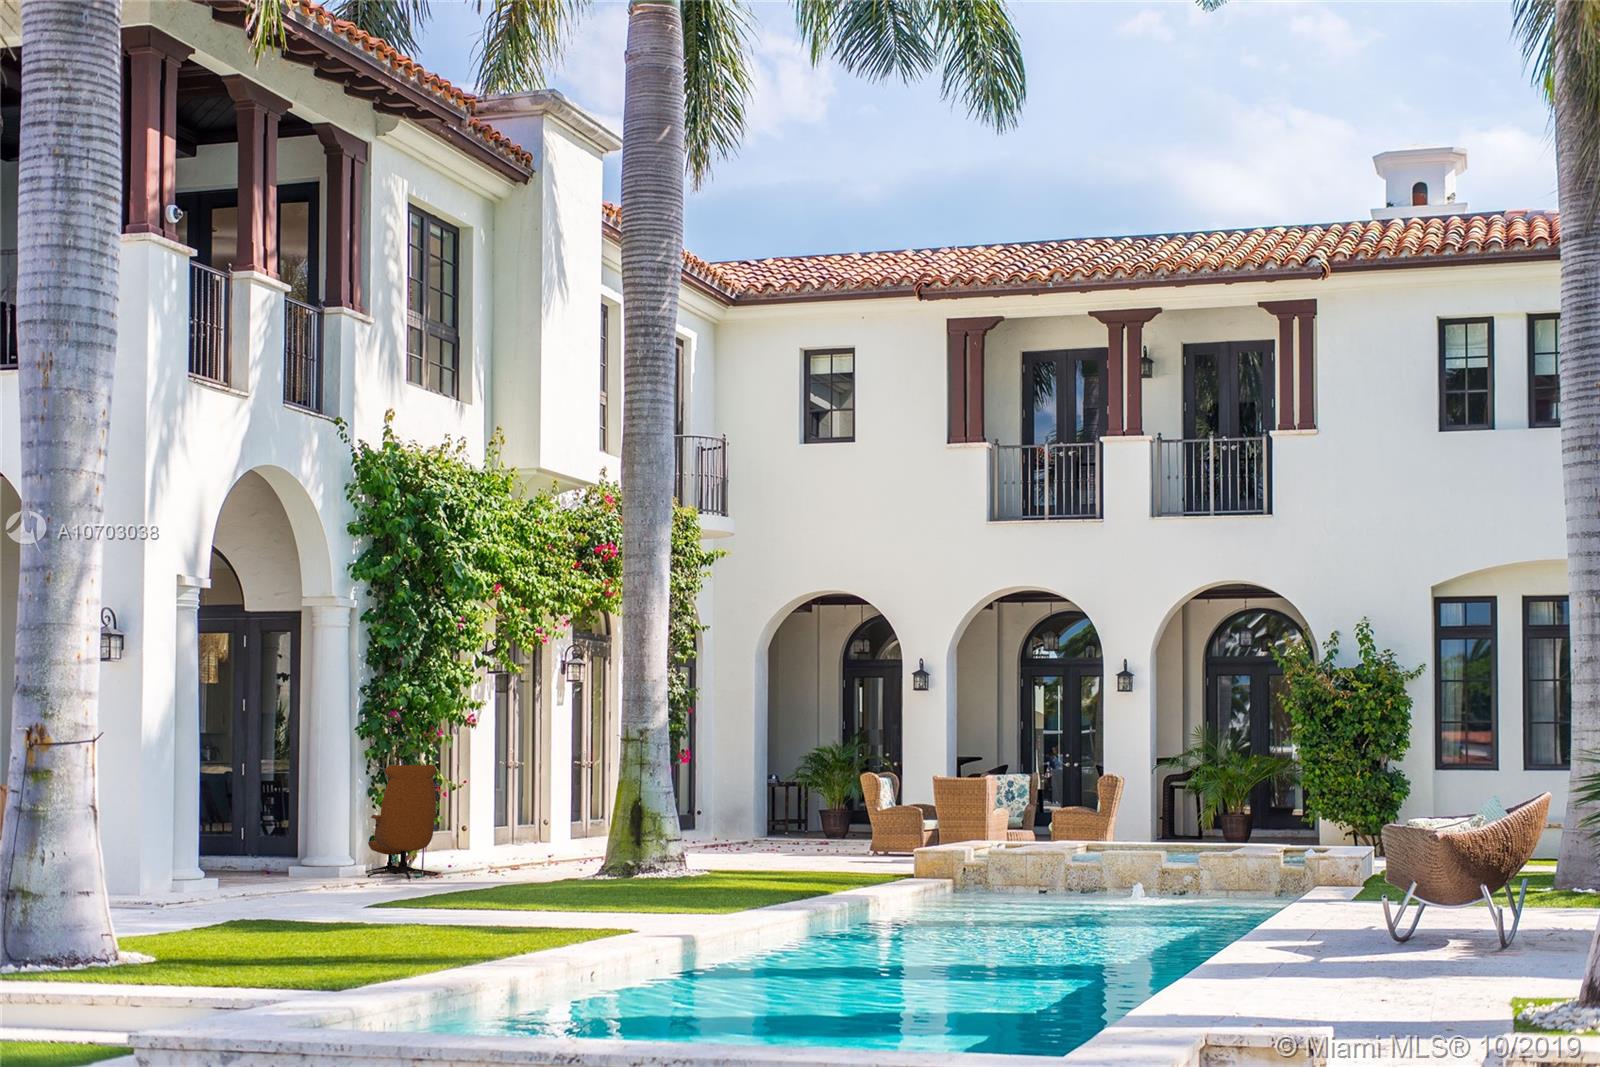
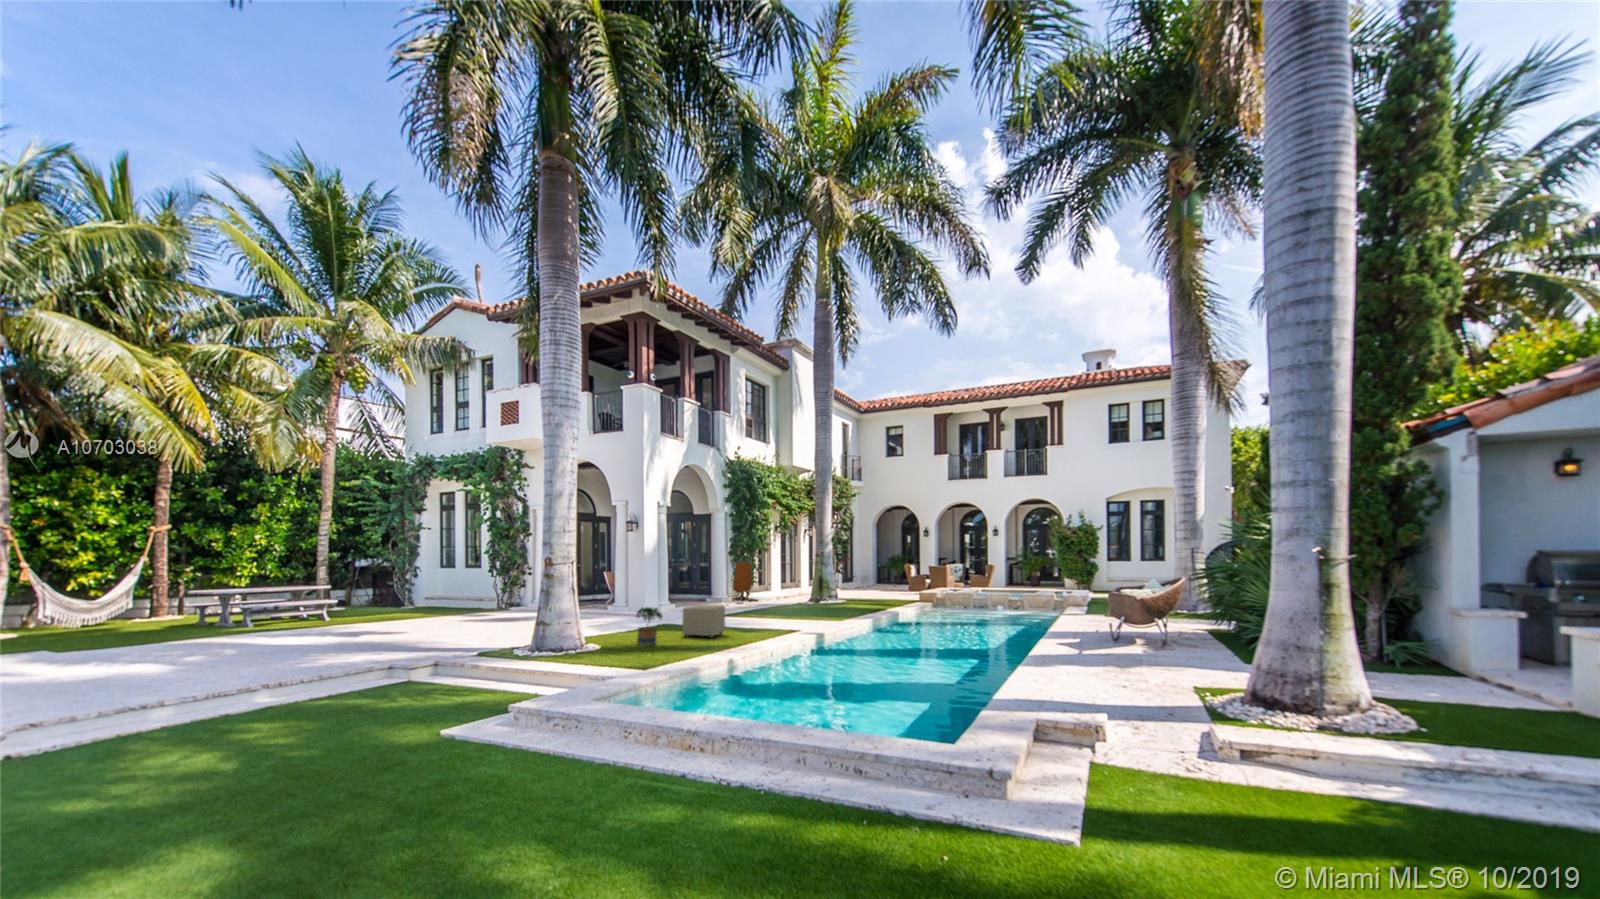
potted tree: none [203,875,286,983] -> present [637,607,663,646]
ottoman: none [319,875,435,964] -> present [682,605,725,638]

